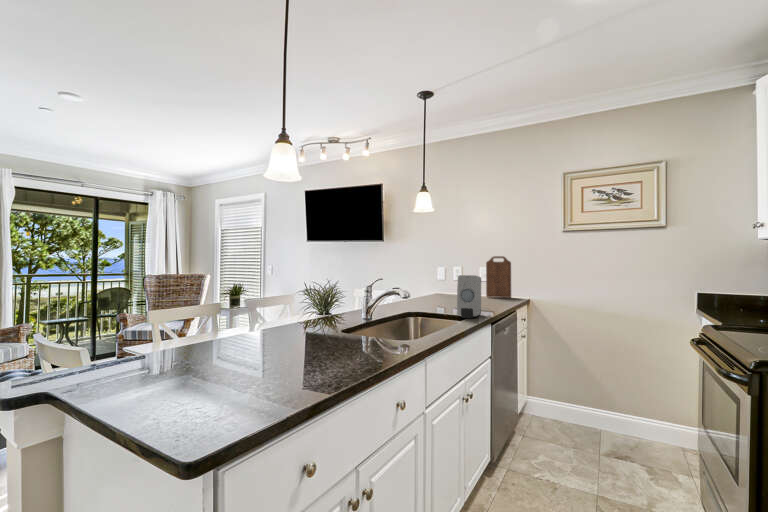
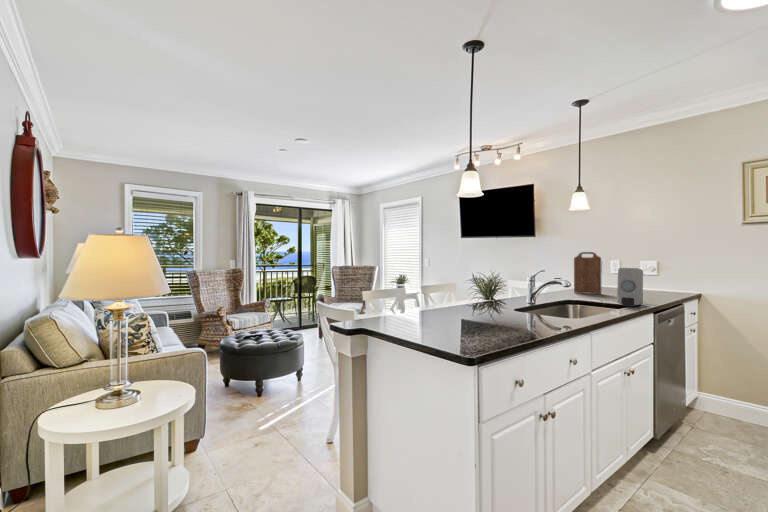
cutting board: present [486,256,511,298] -> present [574,252,601,294]

